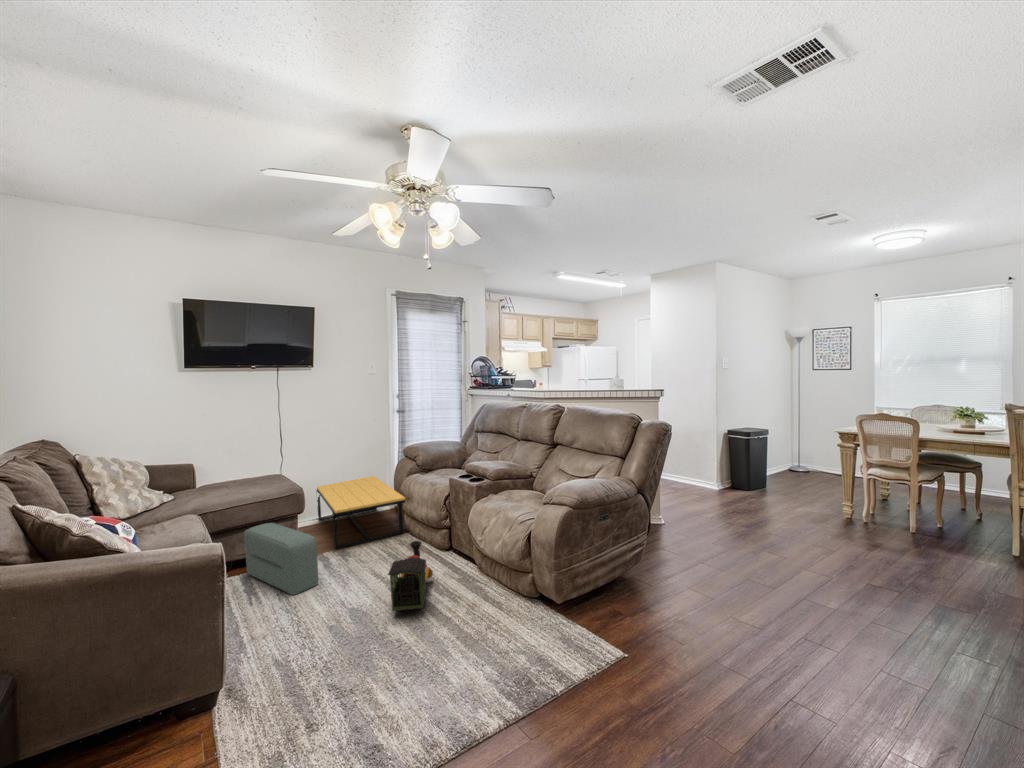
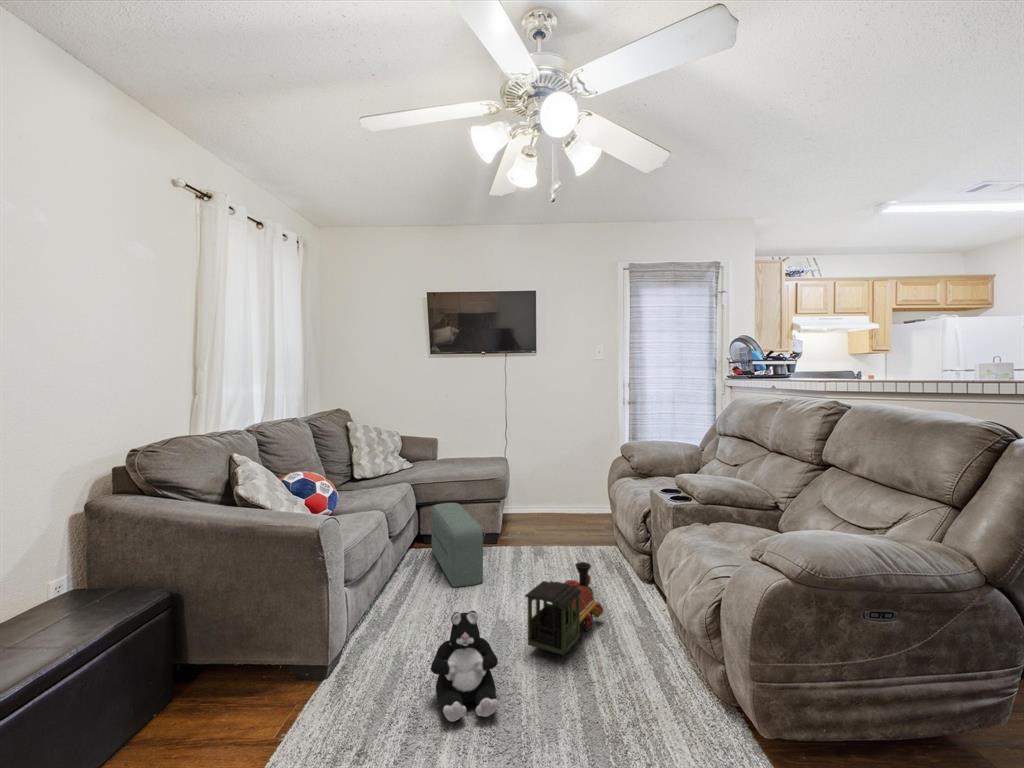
coffee table: present [317,476,406,549] -> none [521,471,606,550]
plush toy: none [336,593,399,678] -> present [431,611,499,722]

